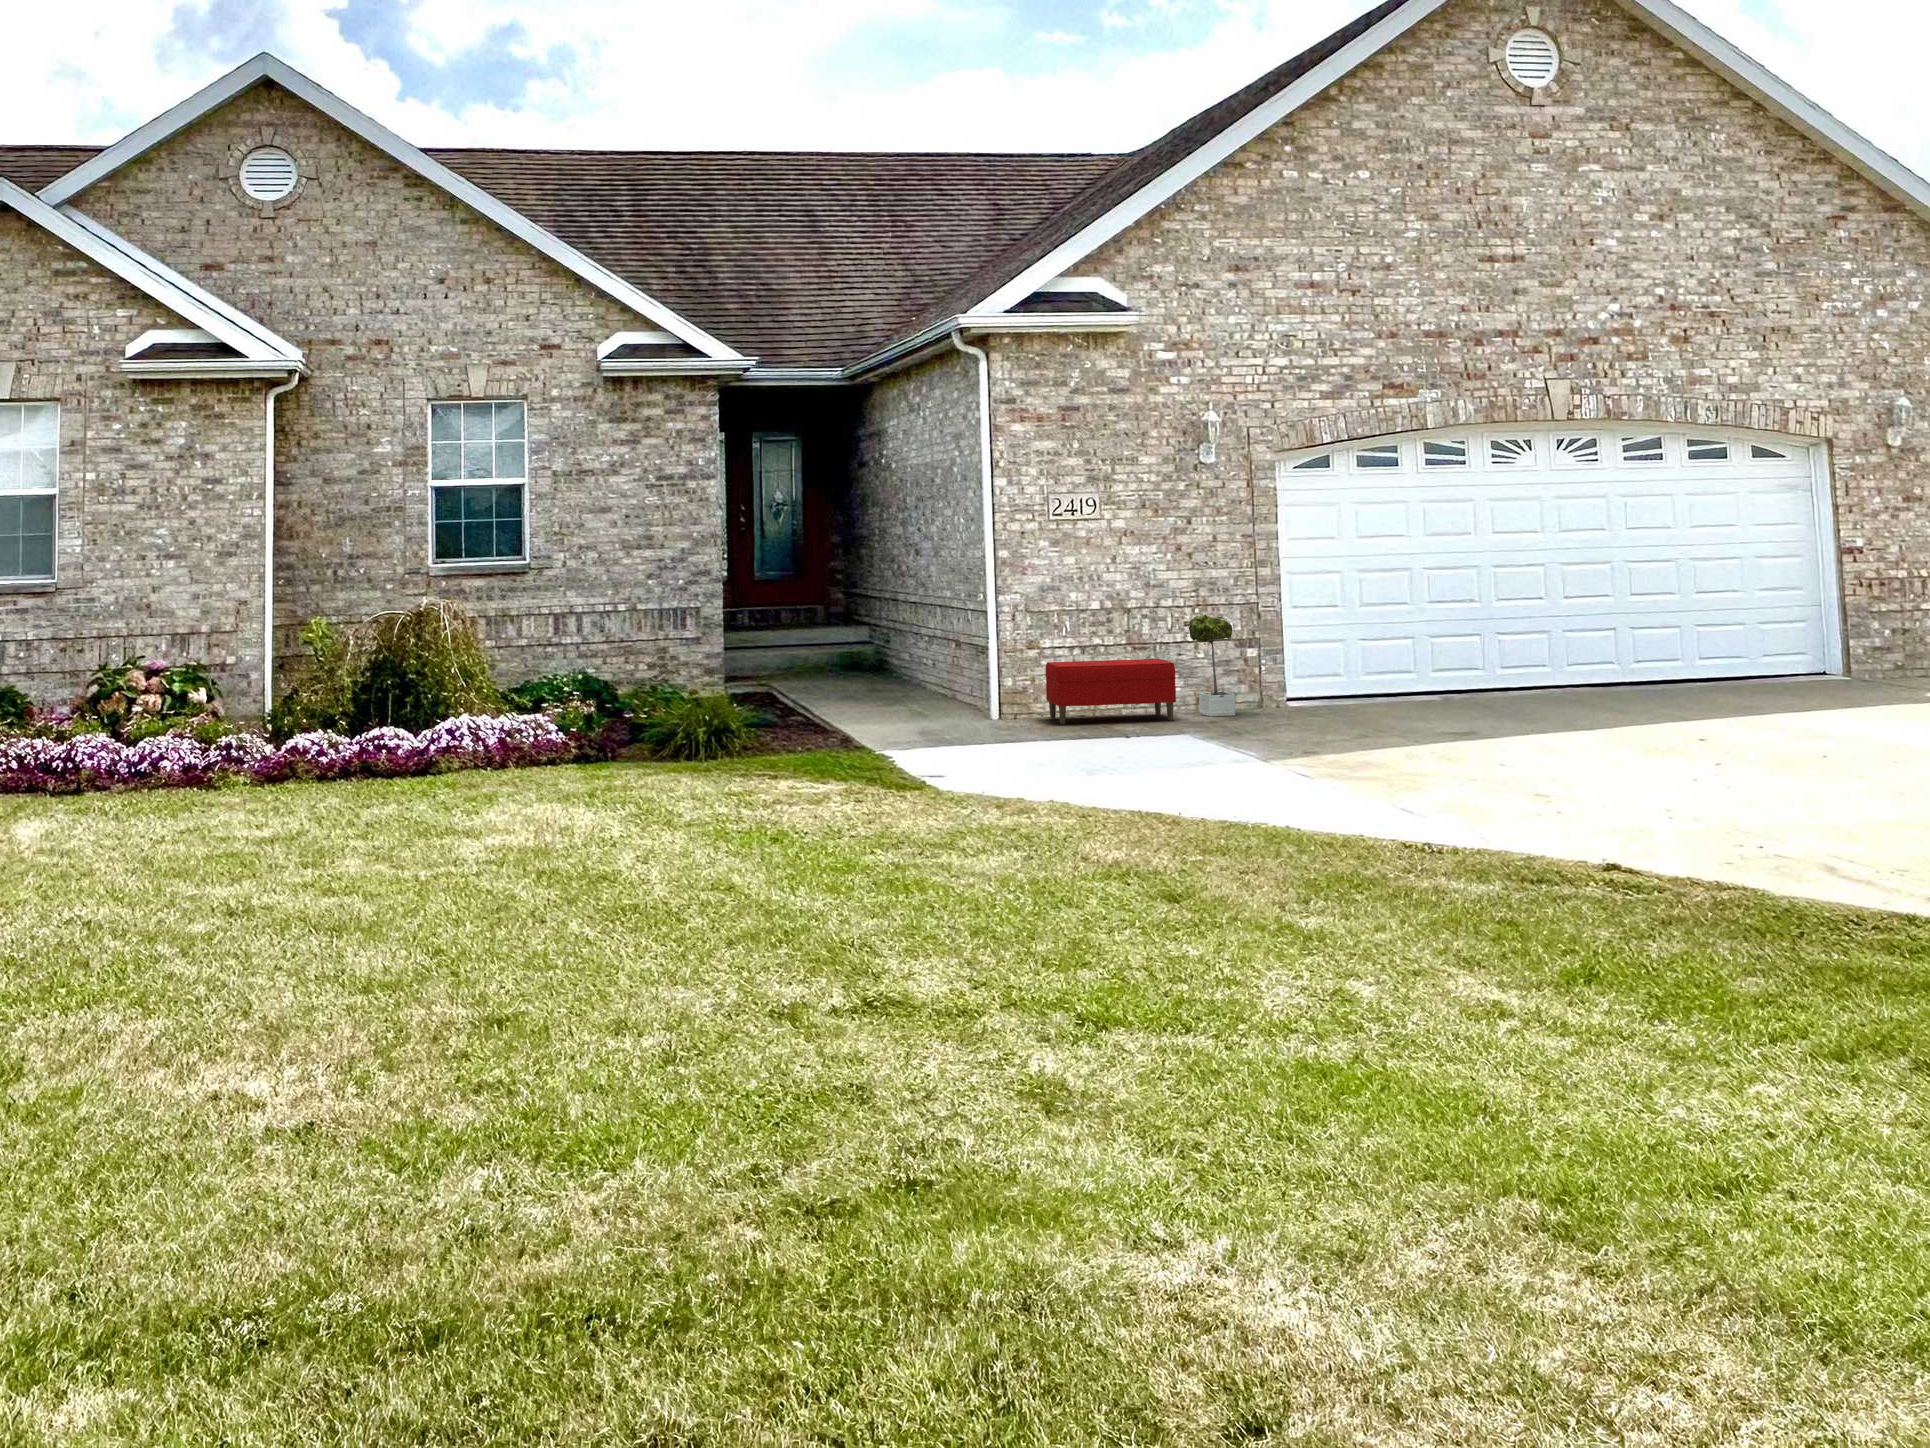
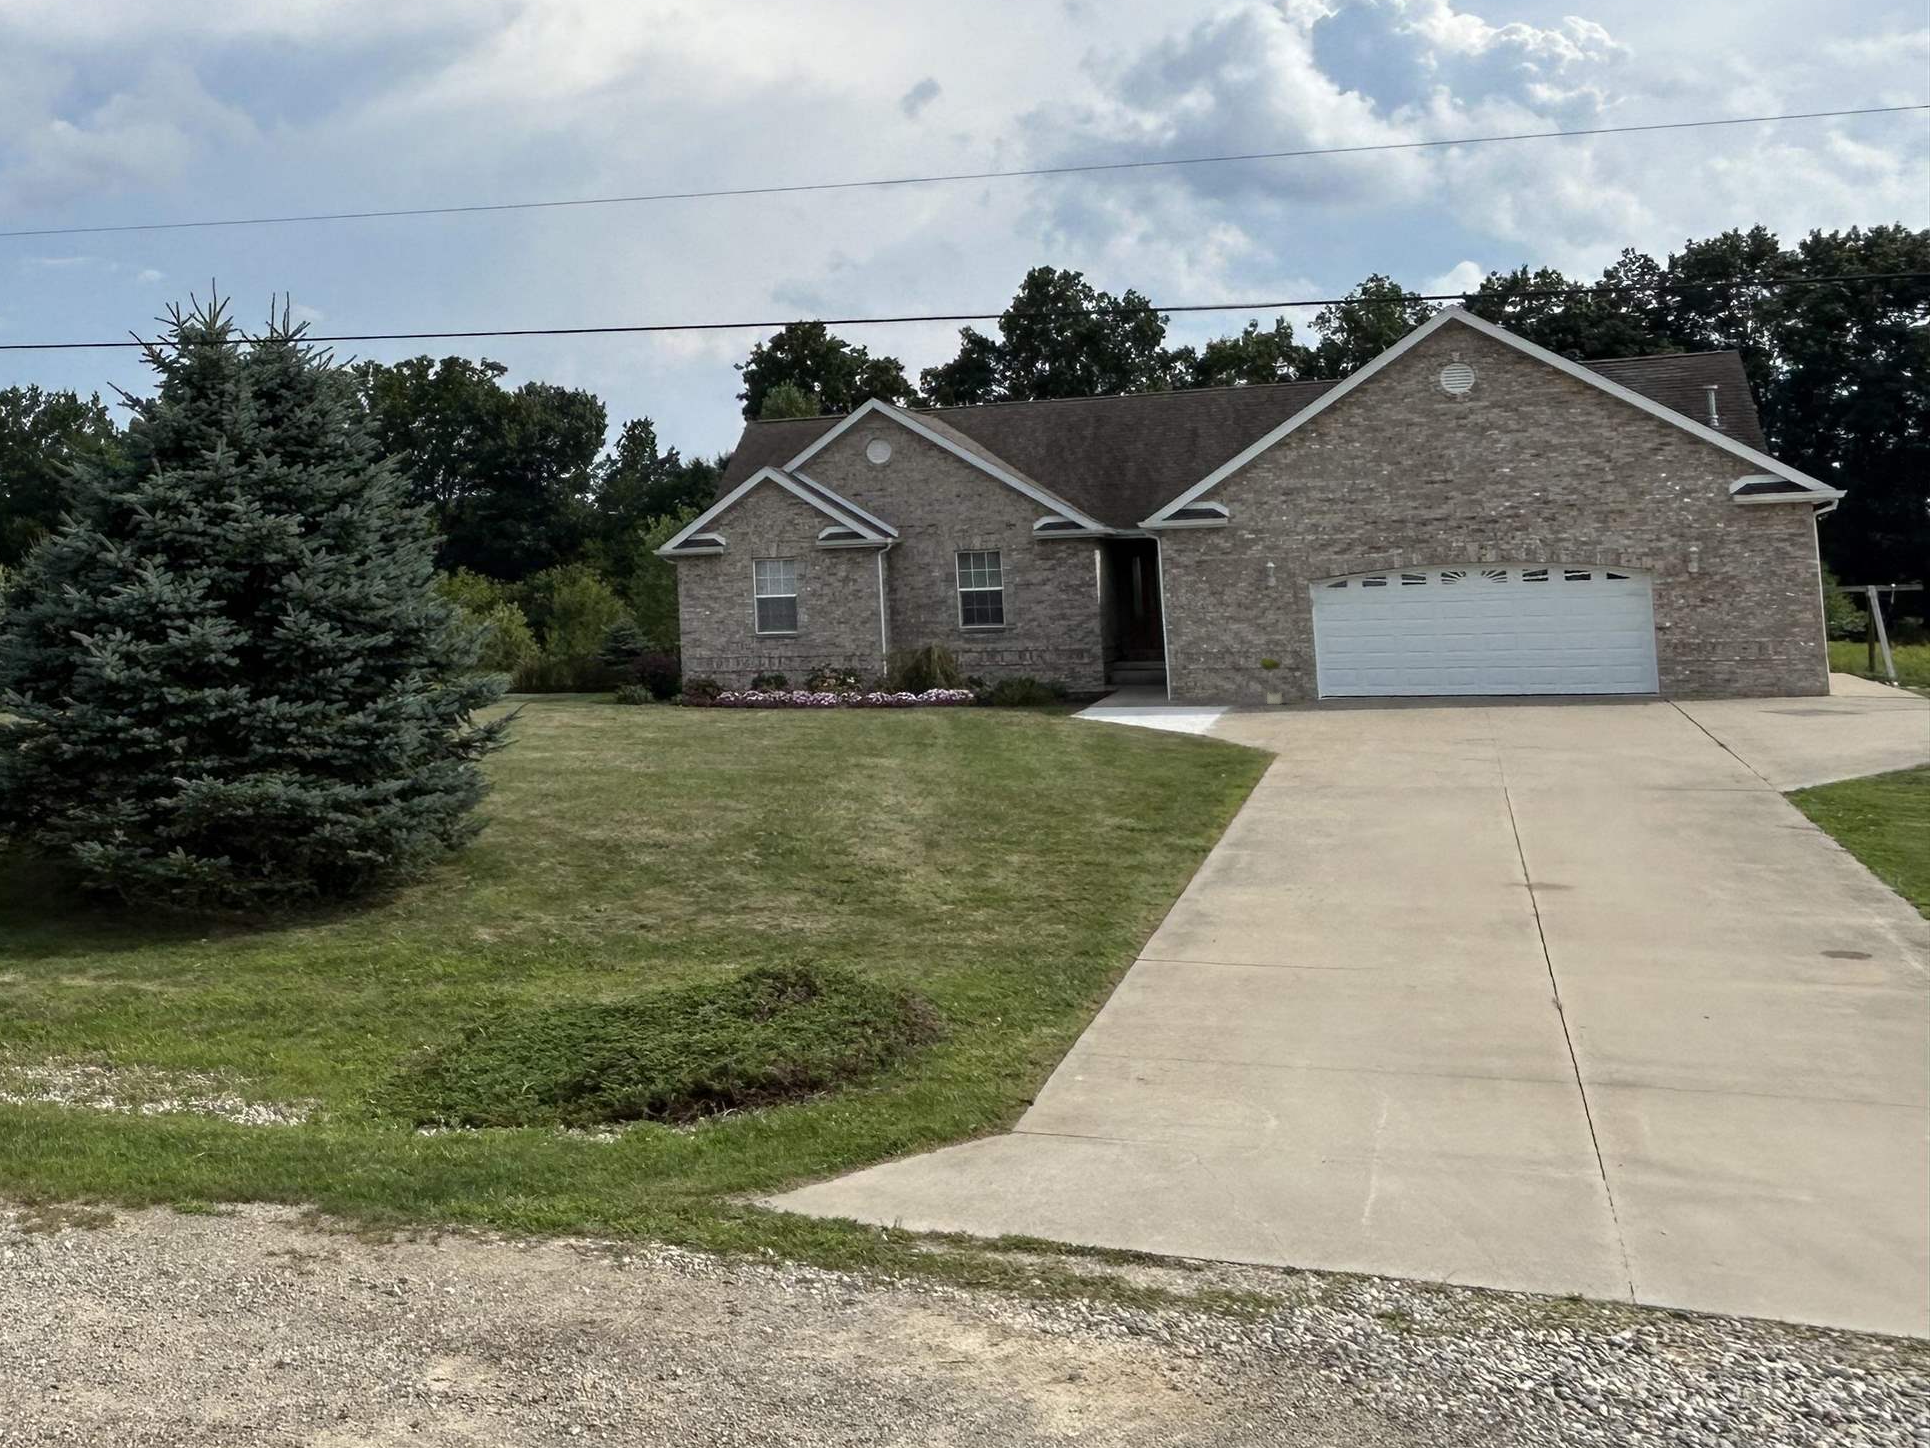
bench: present [1046,659,1176,725] -> none [1189,677,1251,705]

